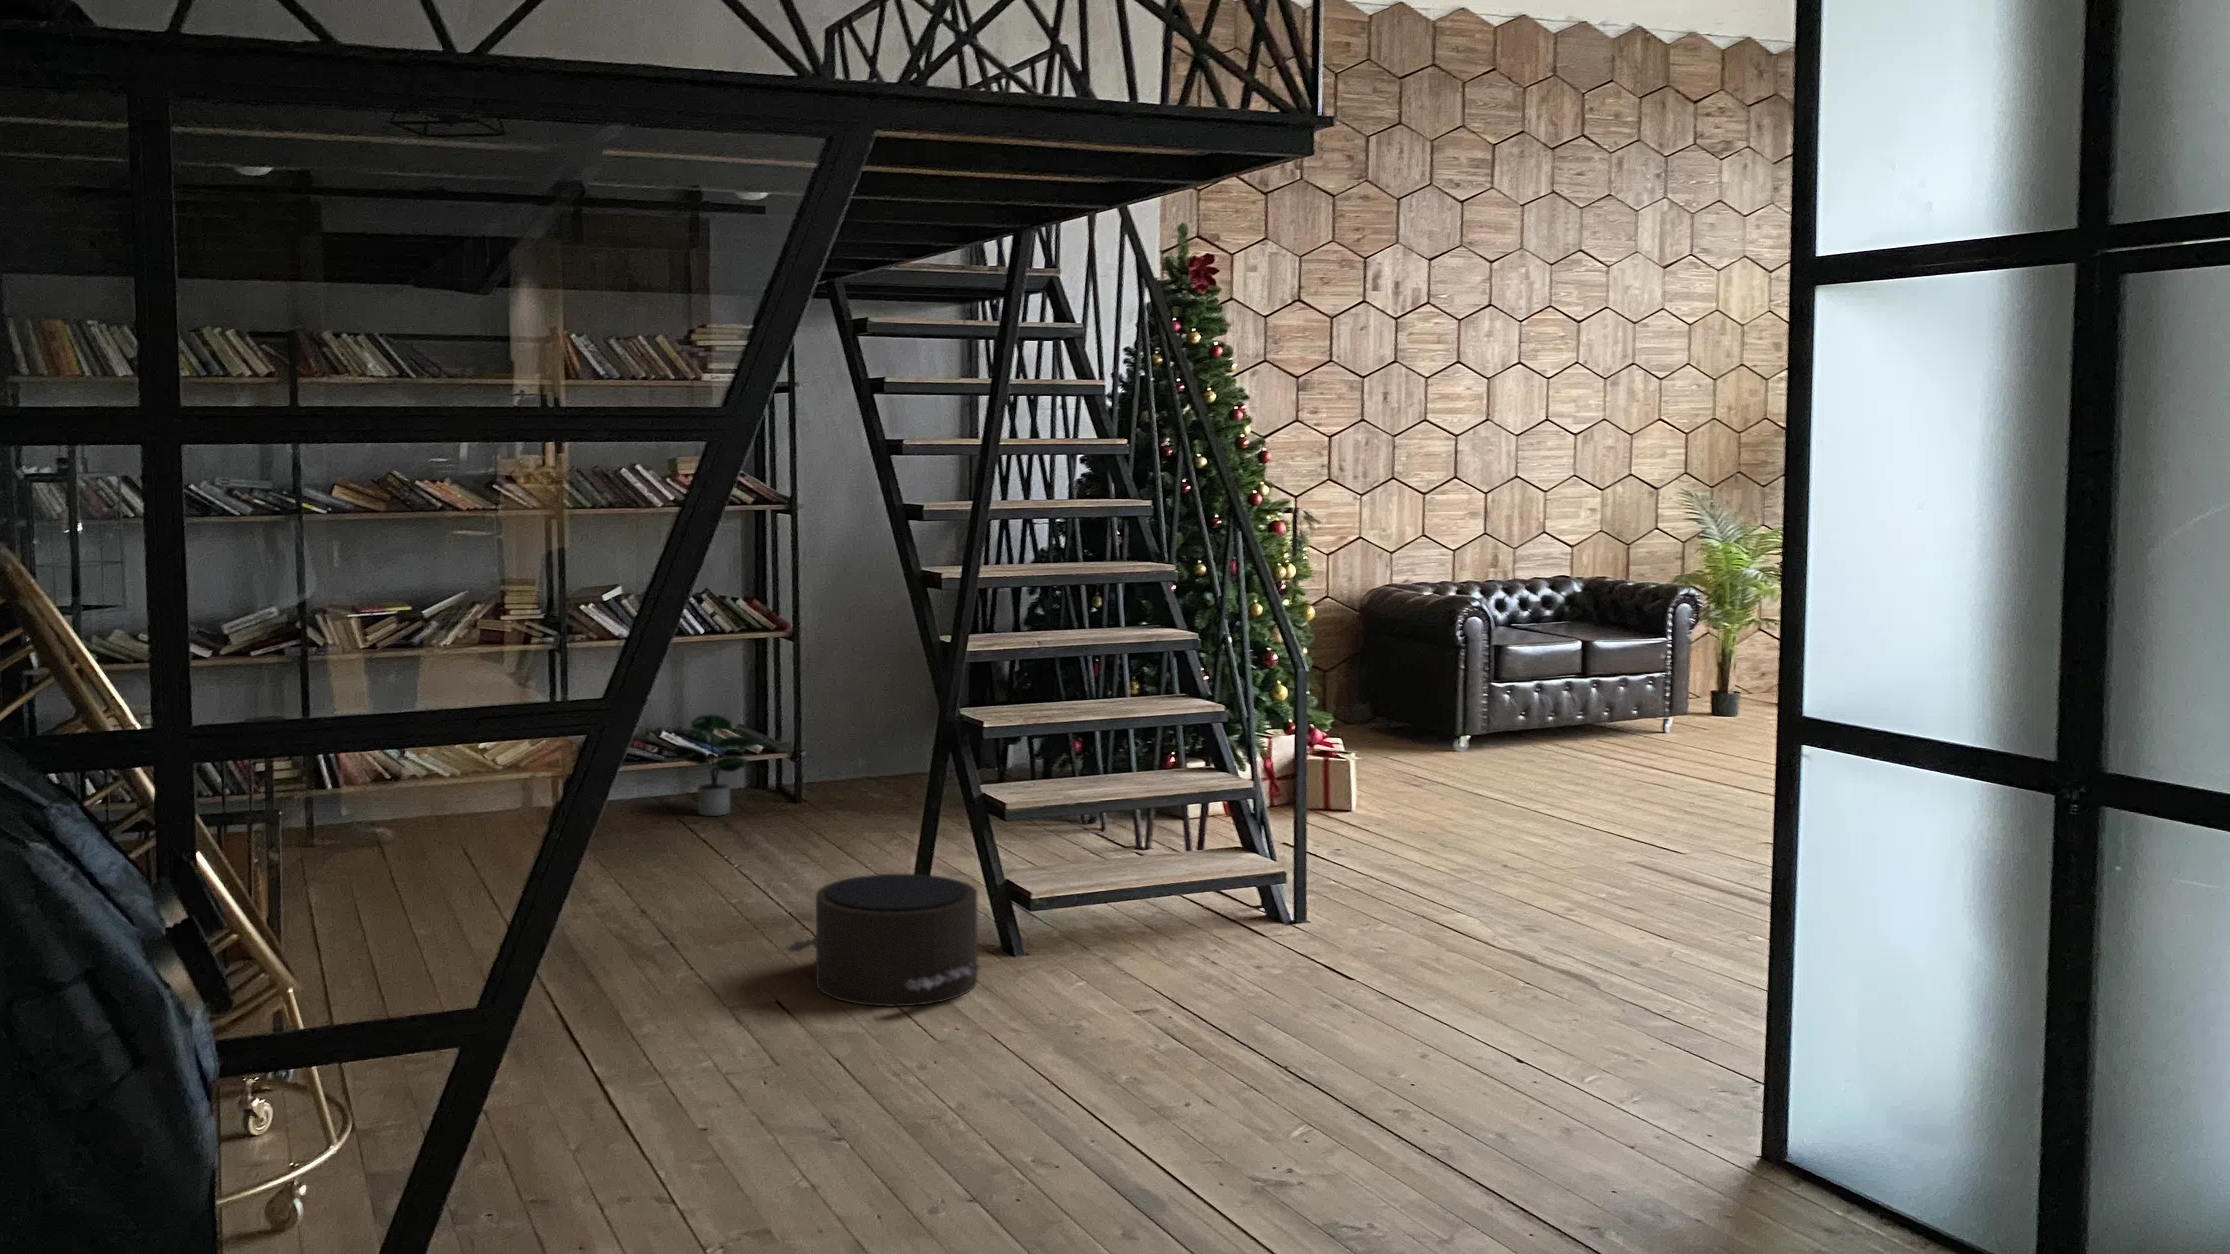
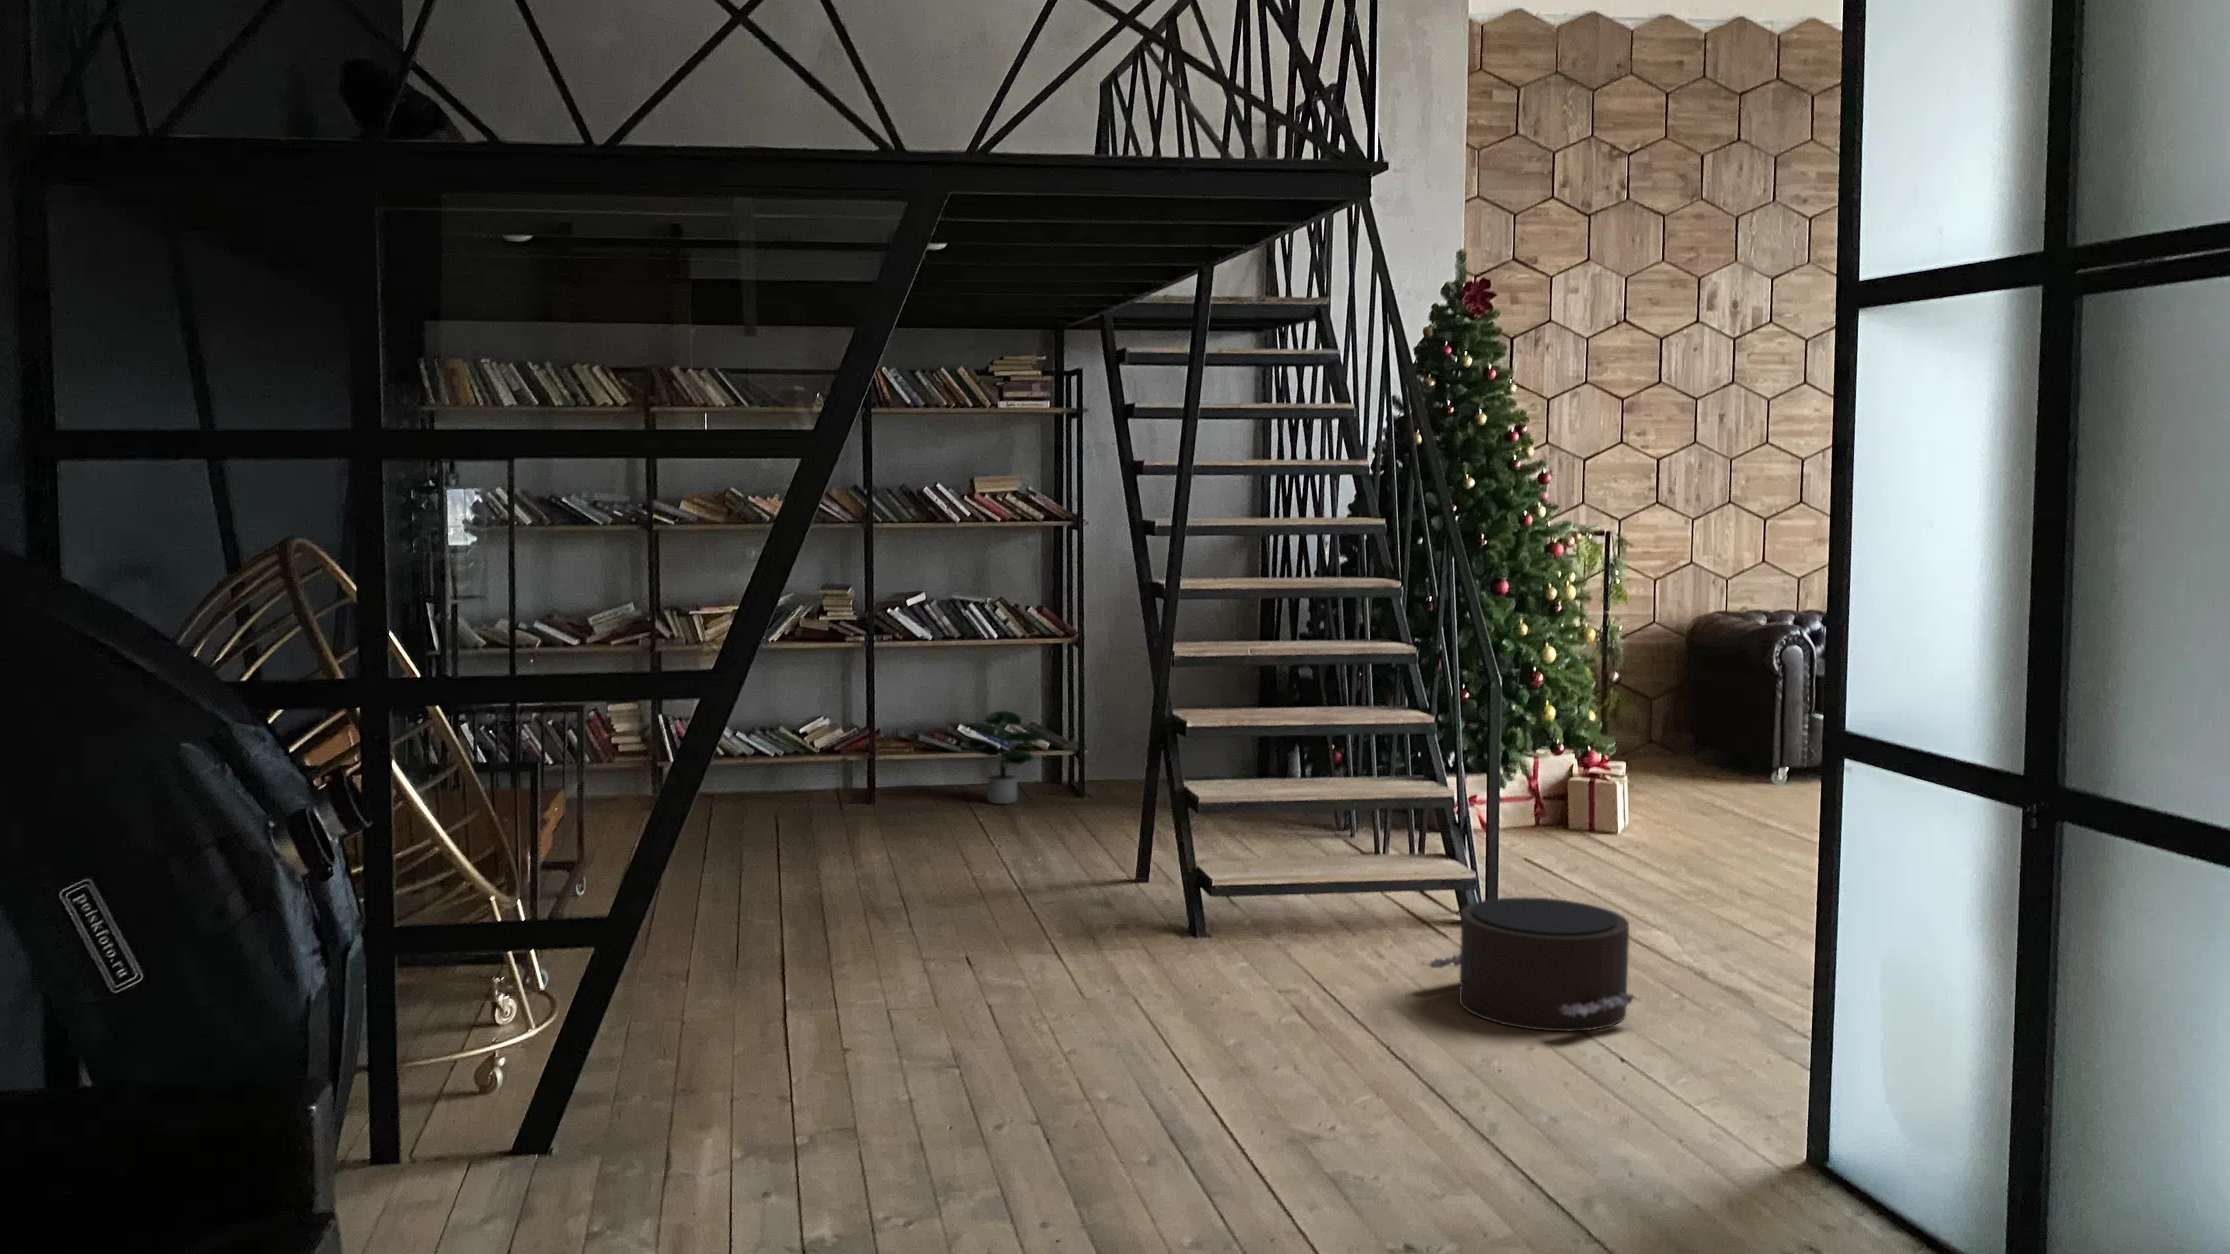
pouf: present [787,874,985,1006] -> present [1428,897,1635,1031]

